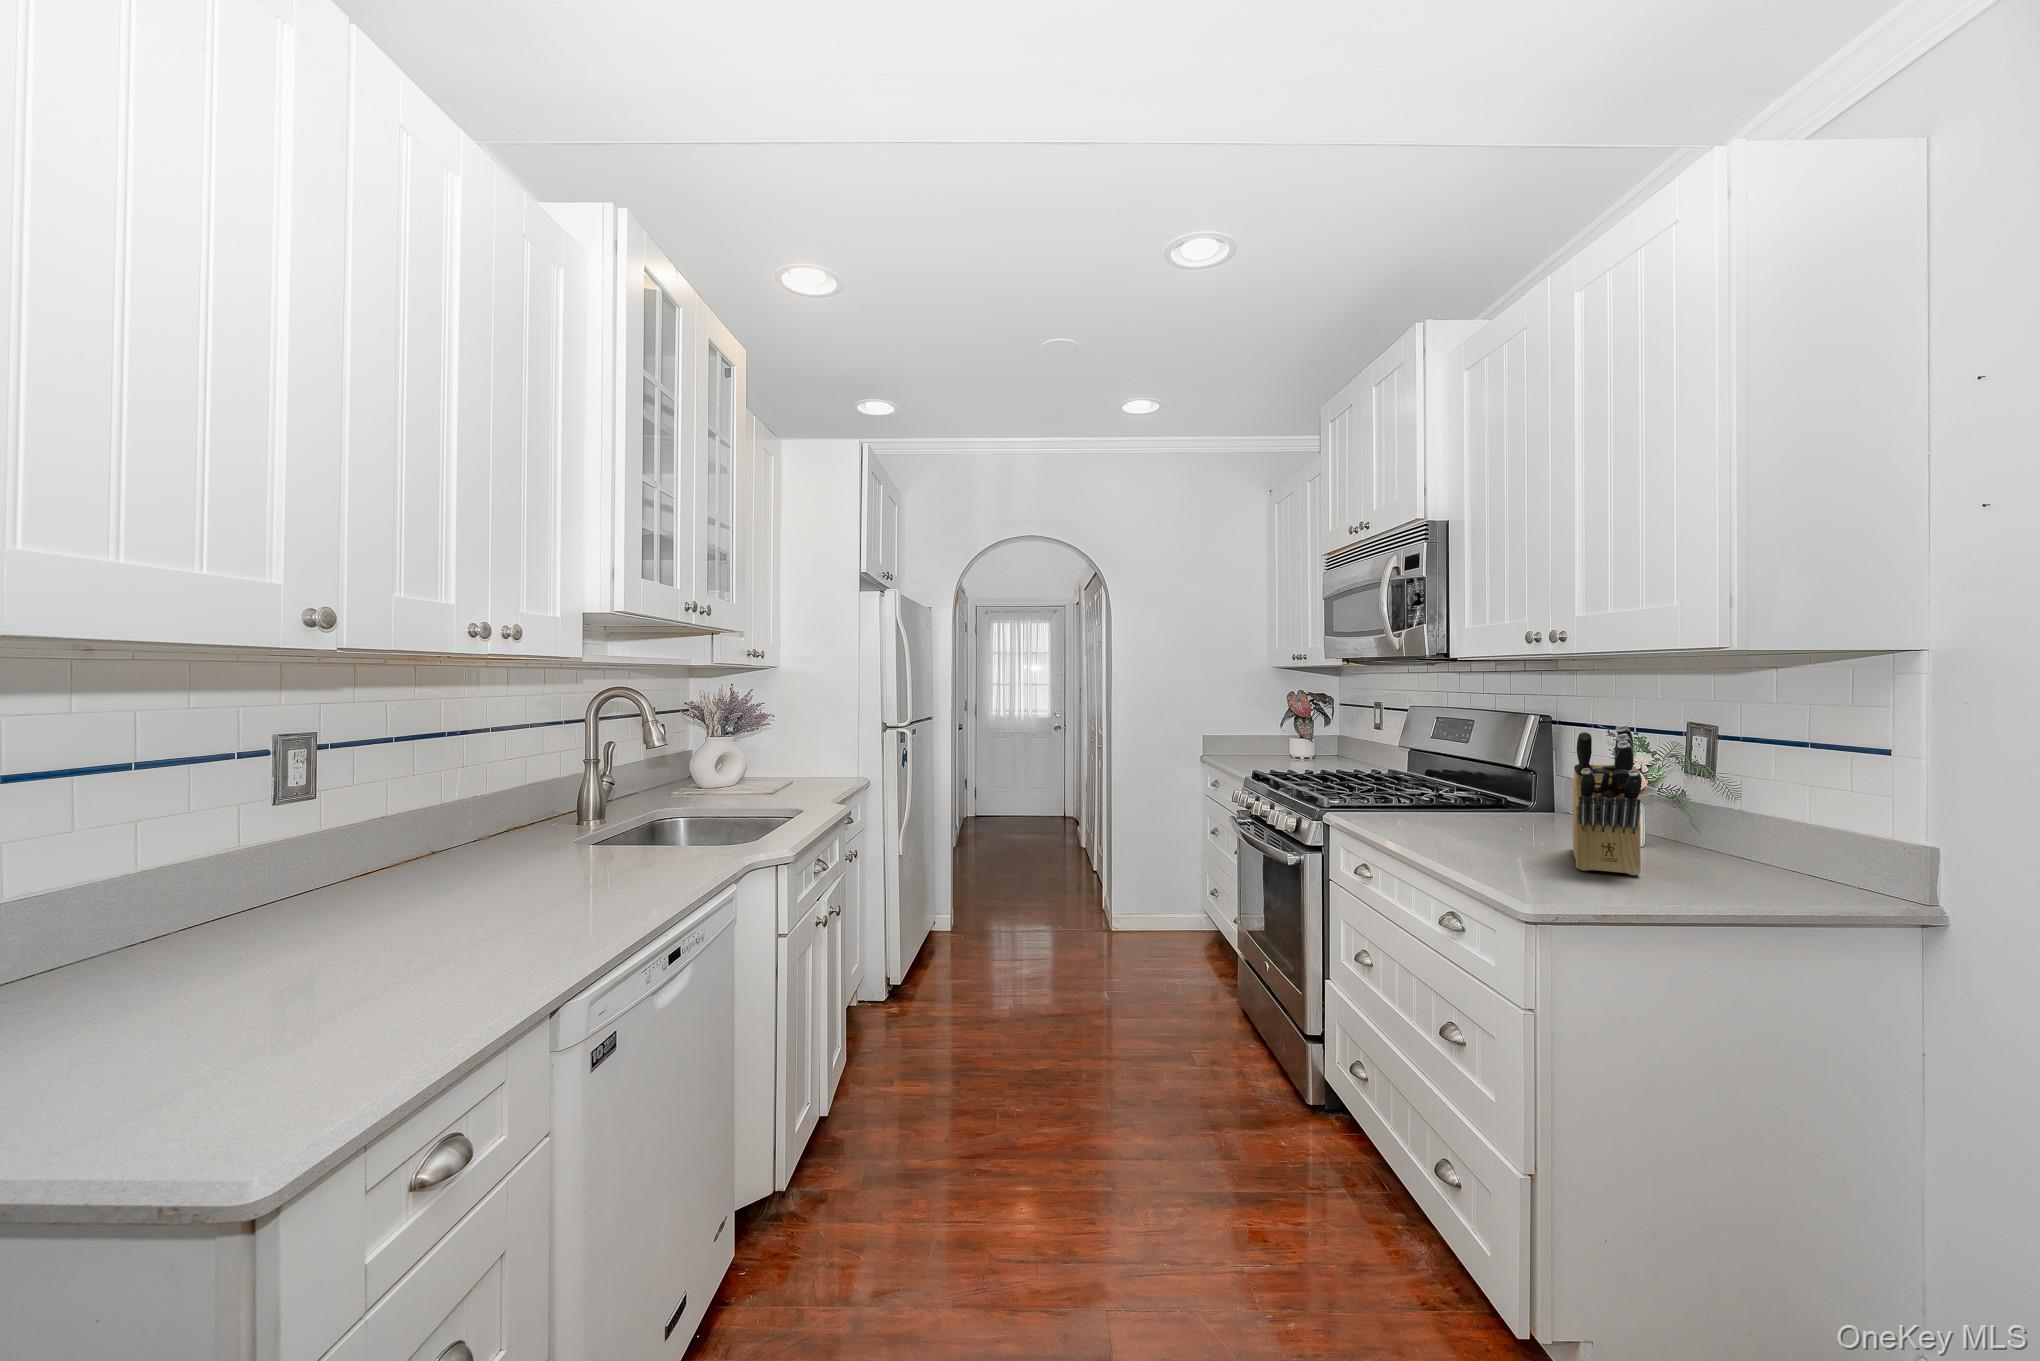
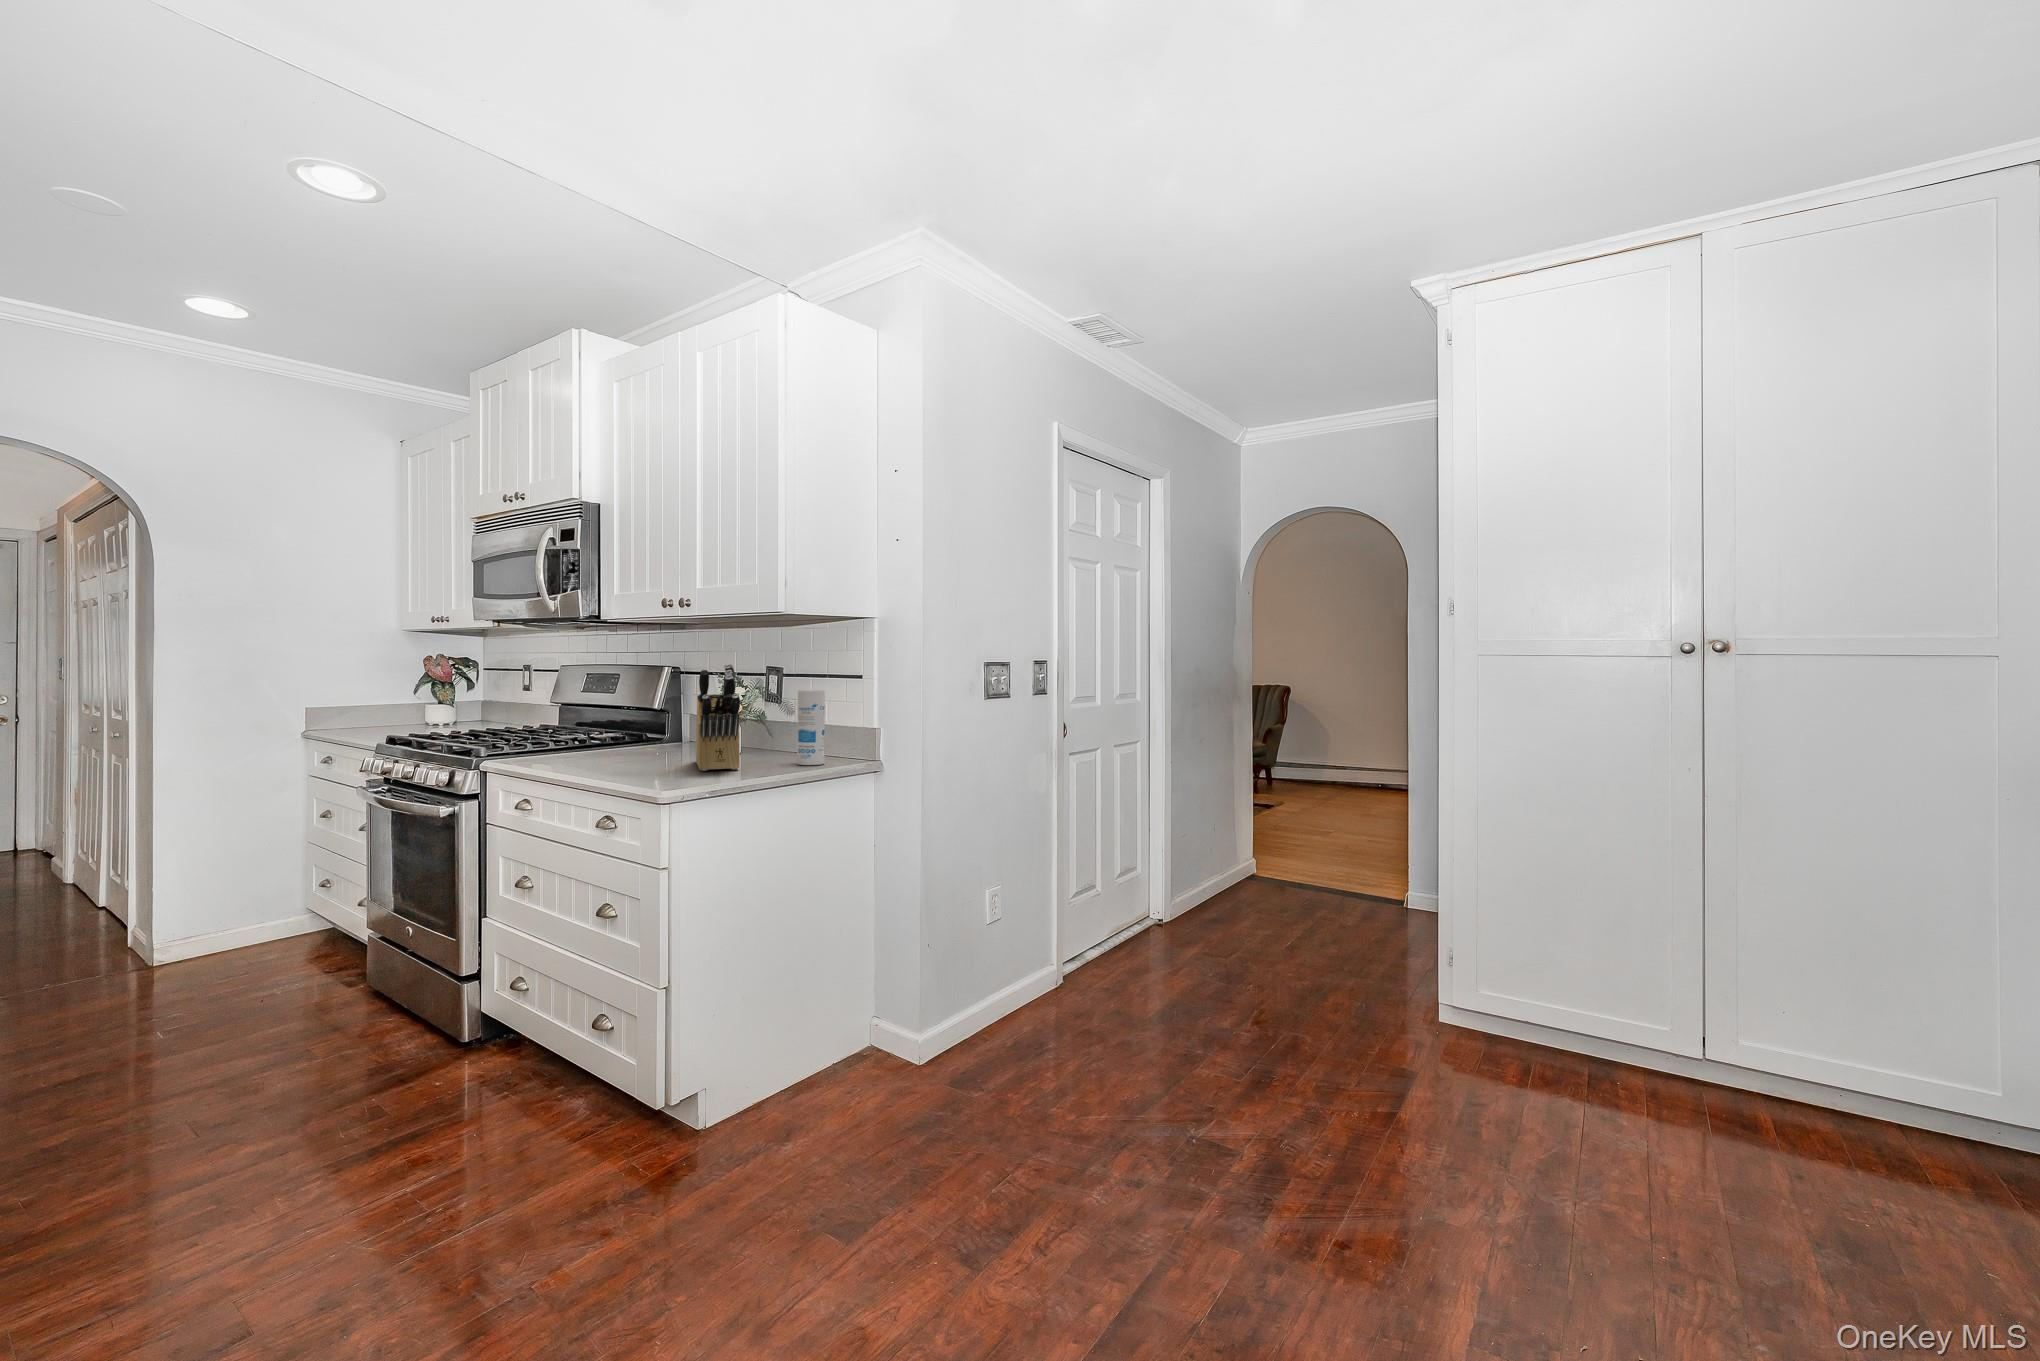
canister: none [1745,764,1801,887] -> present [797,690,825,765]

